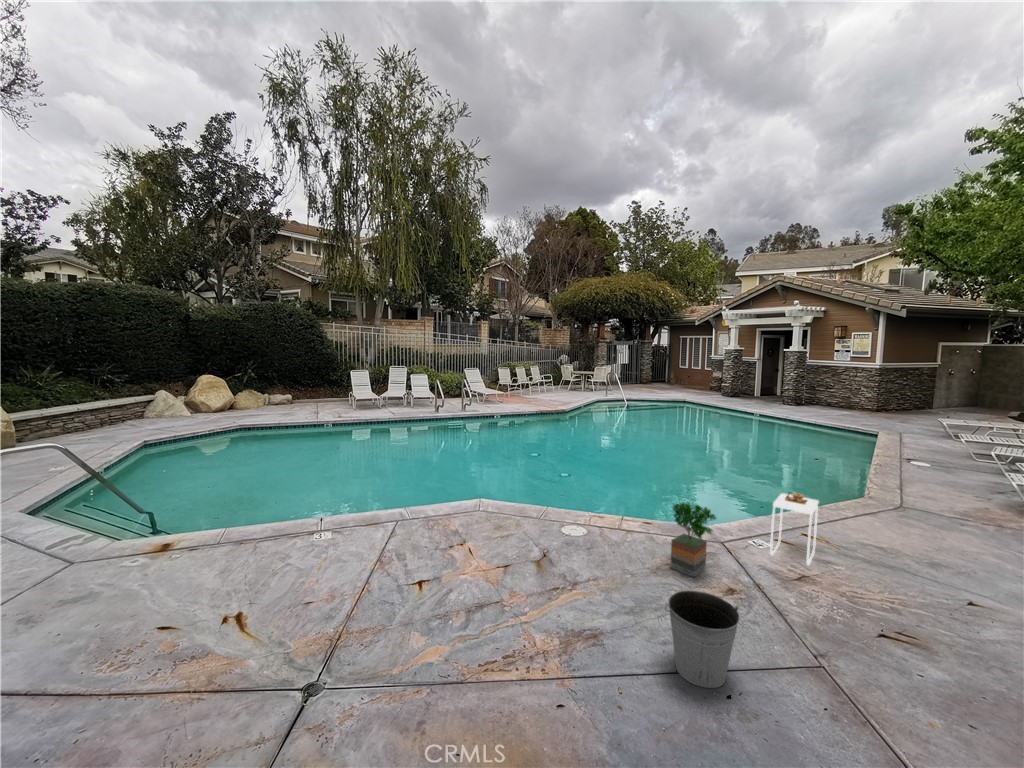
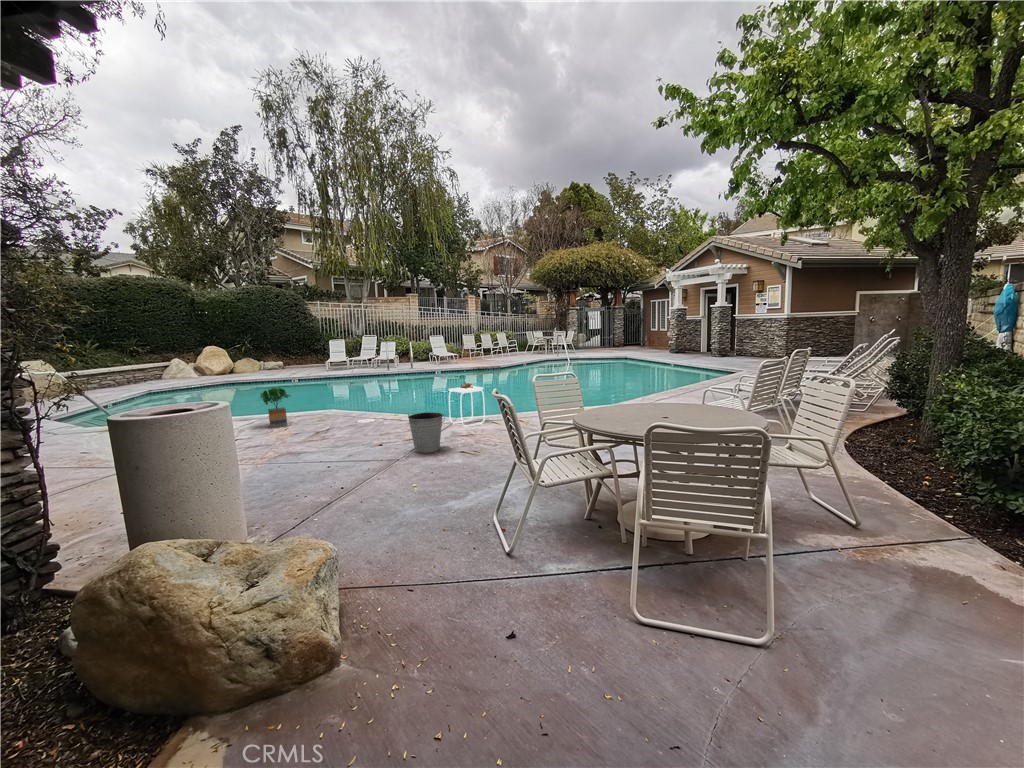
potted tree: present [671,502,716,577] -> present [261,388,290,428]
bucket: present [666,590,740,688] -> present [408,412,444,453]

